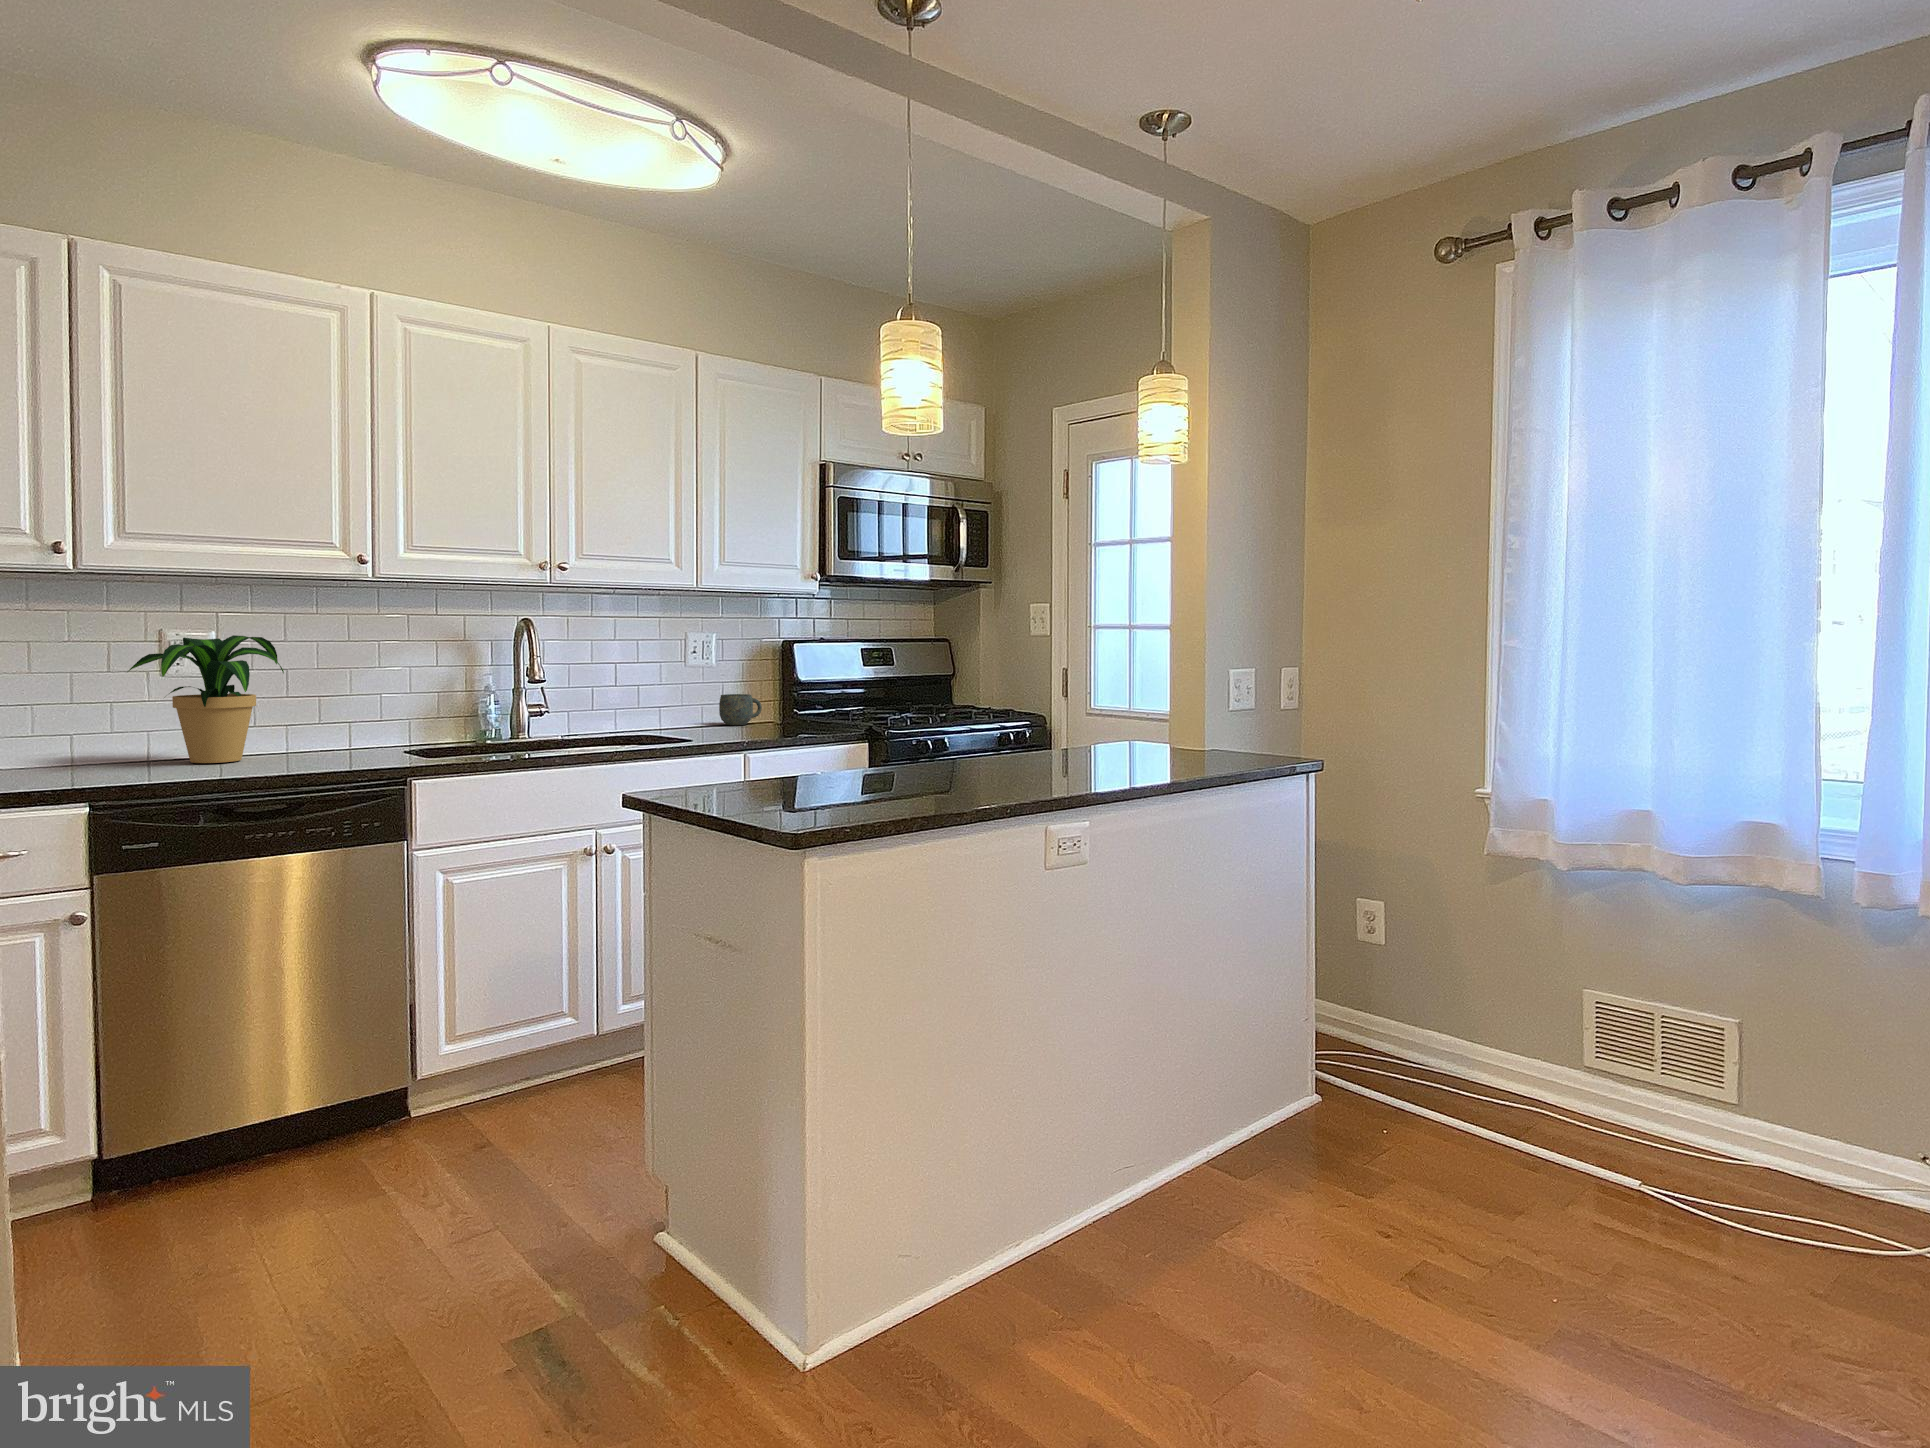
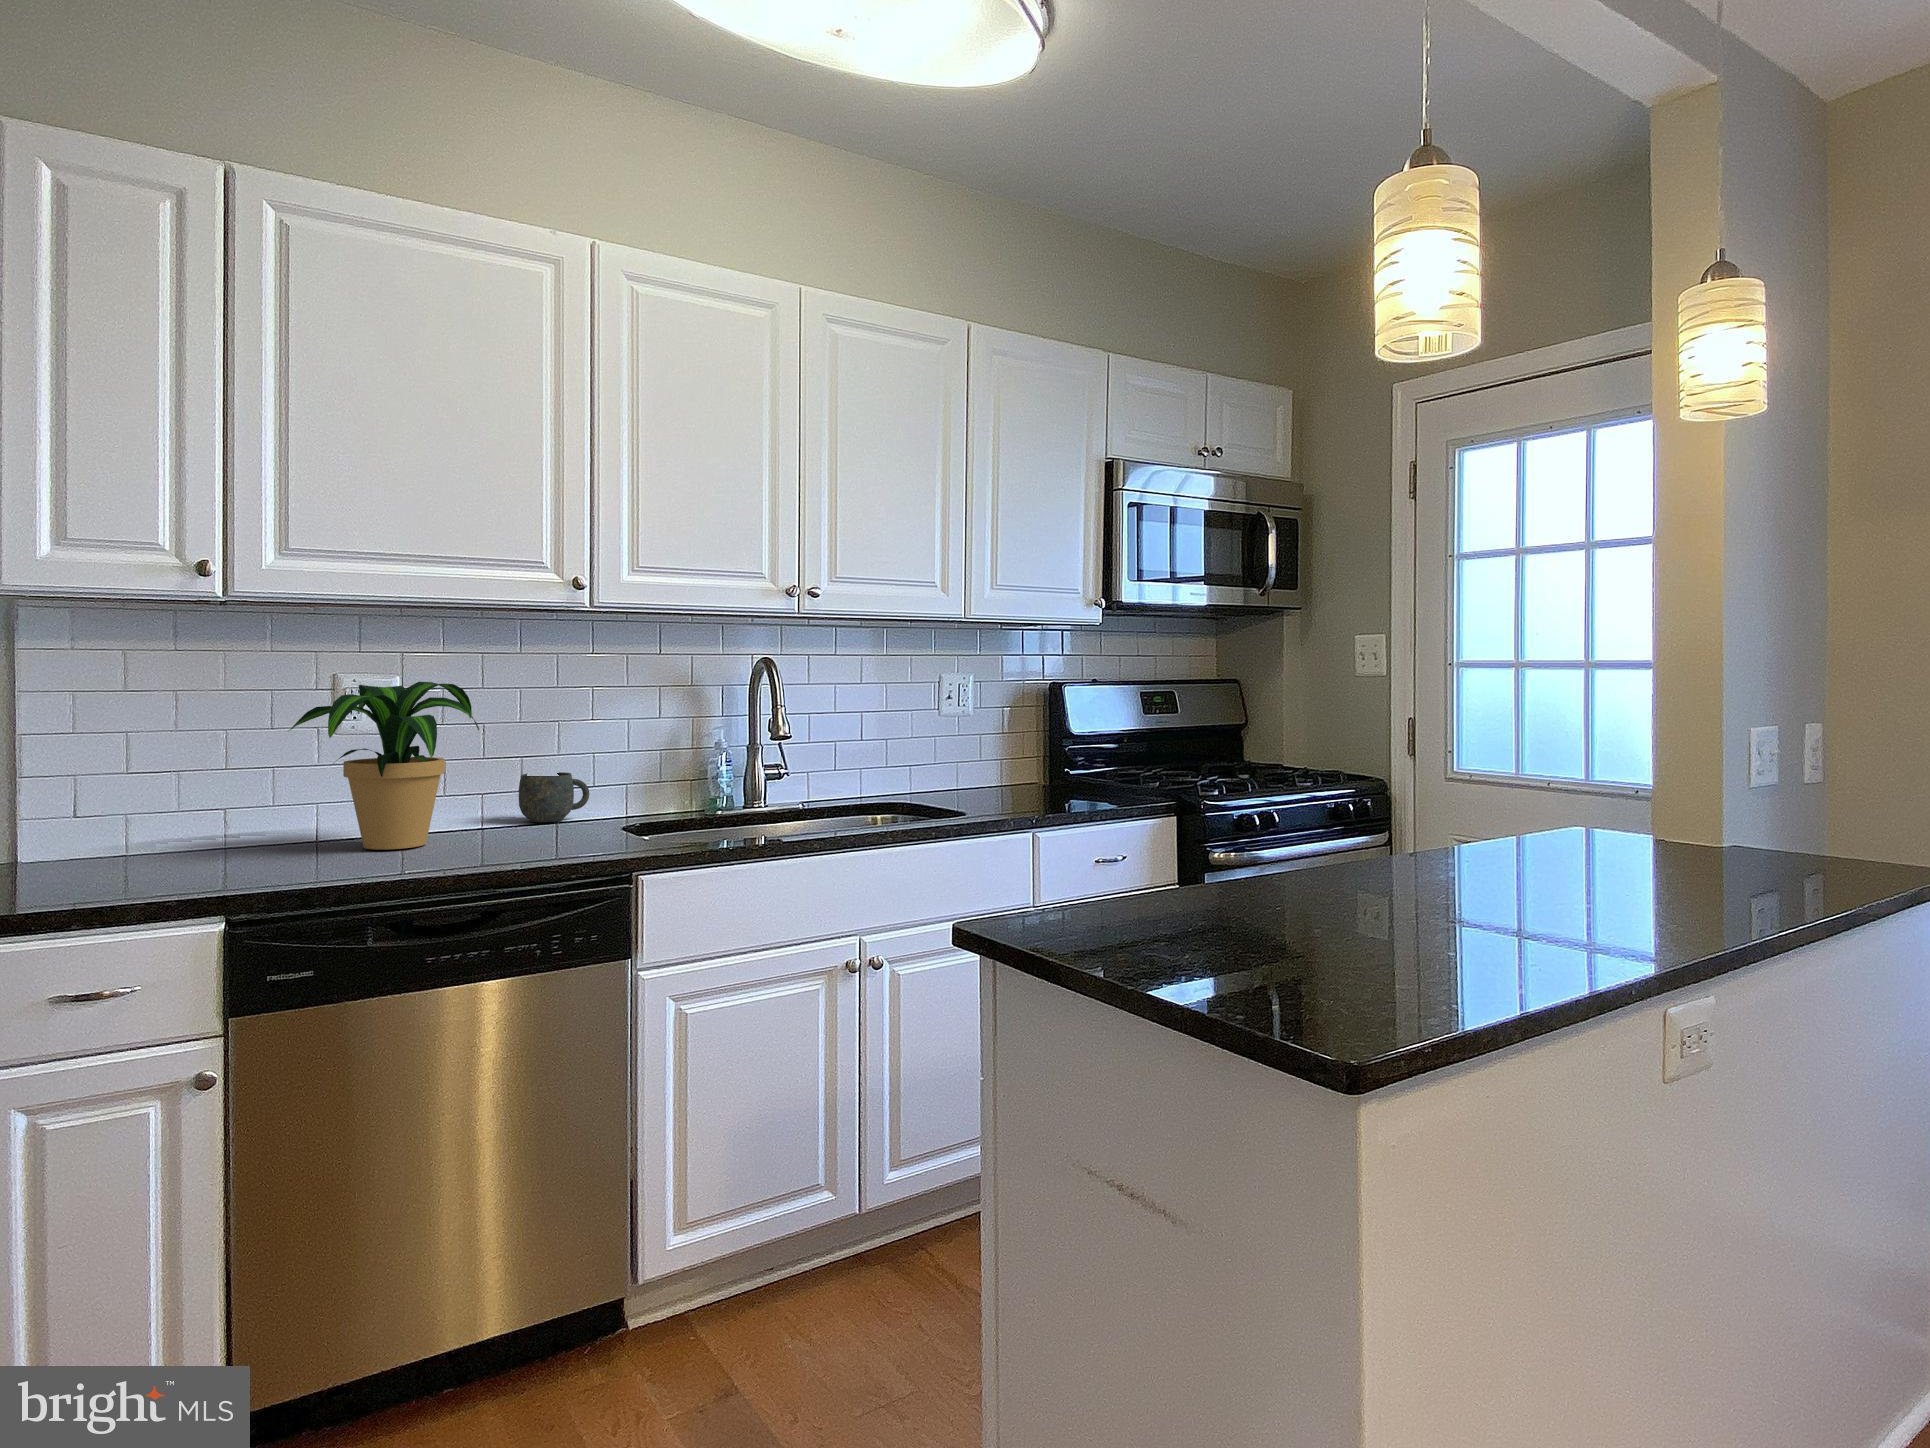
mug: present [719,694,762,725] -> present [519,772,589,822]

